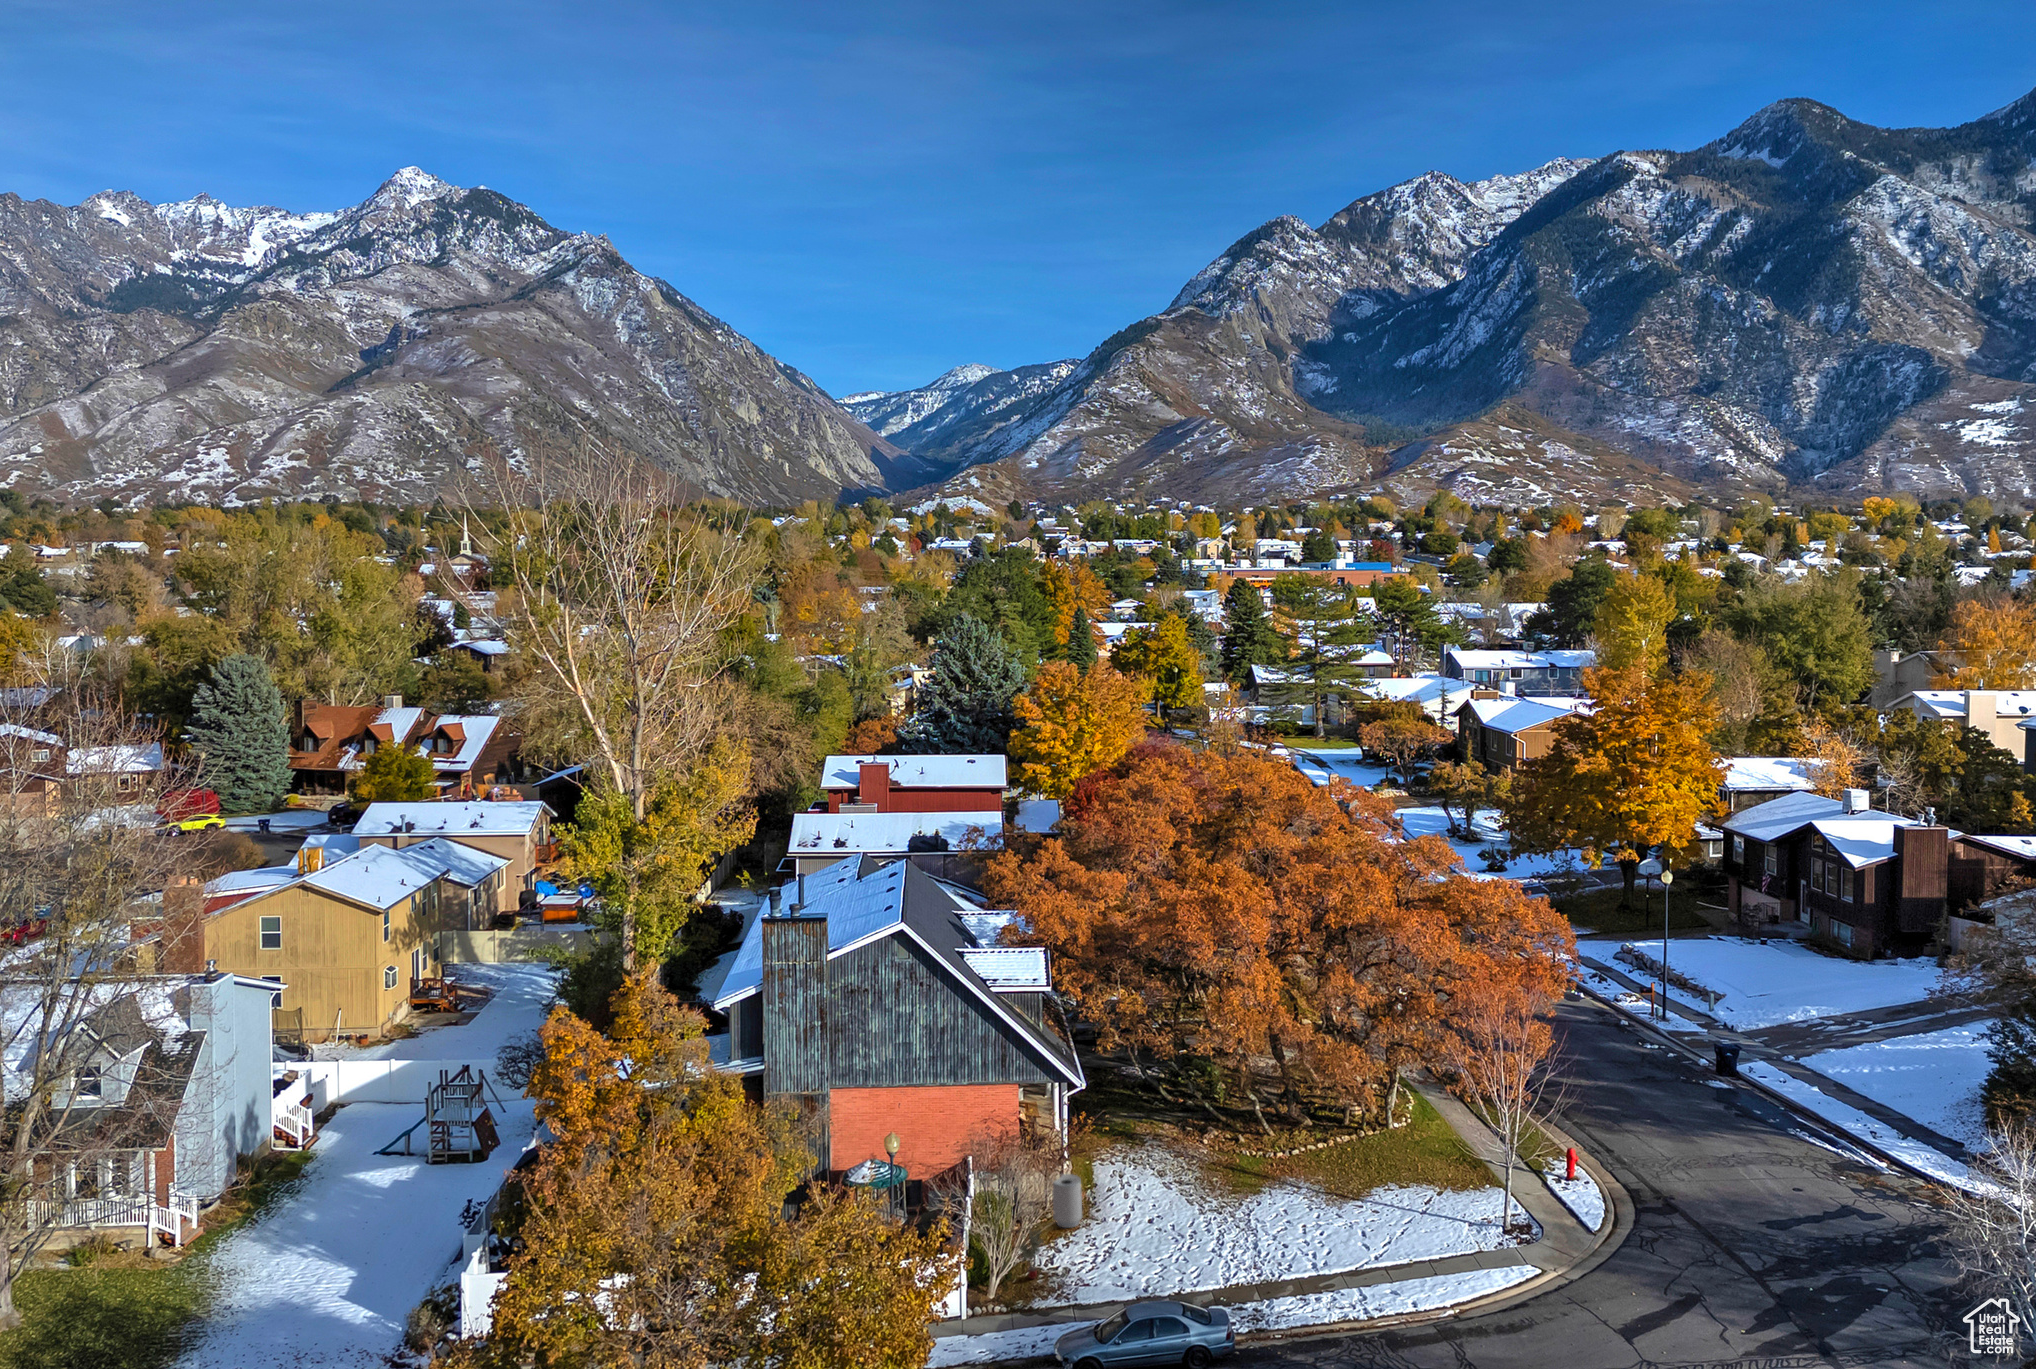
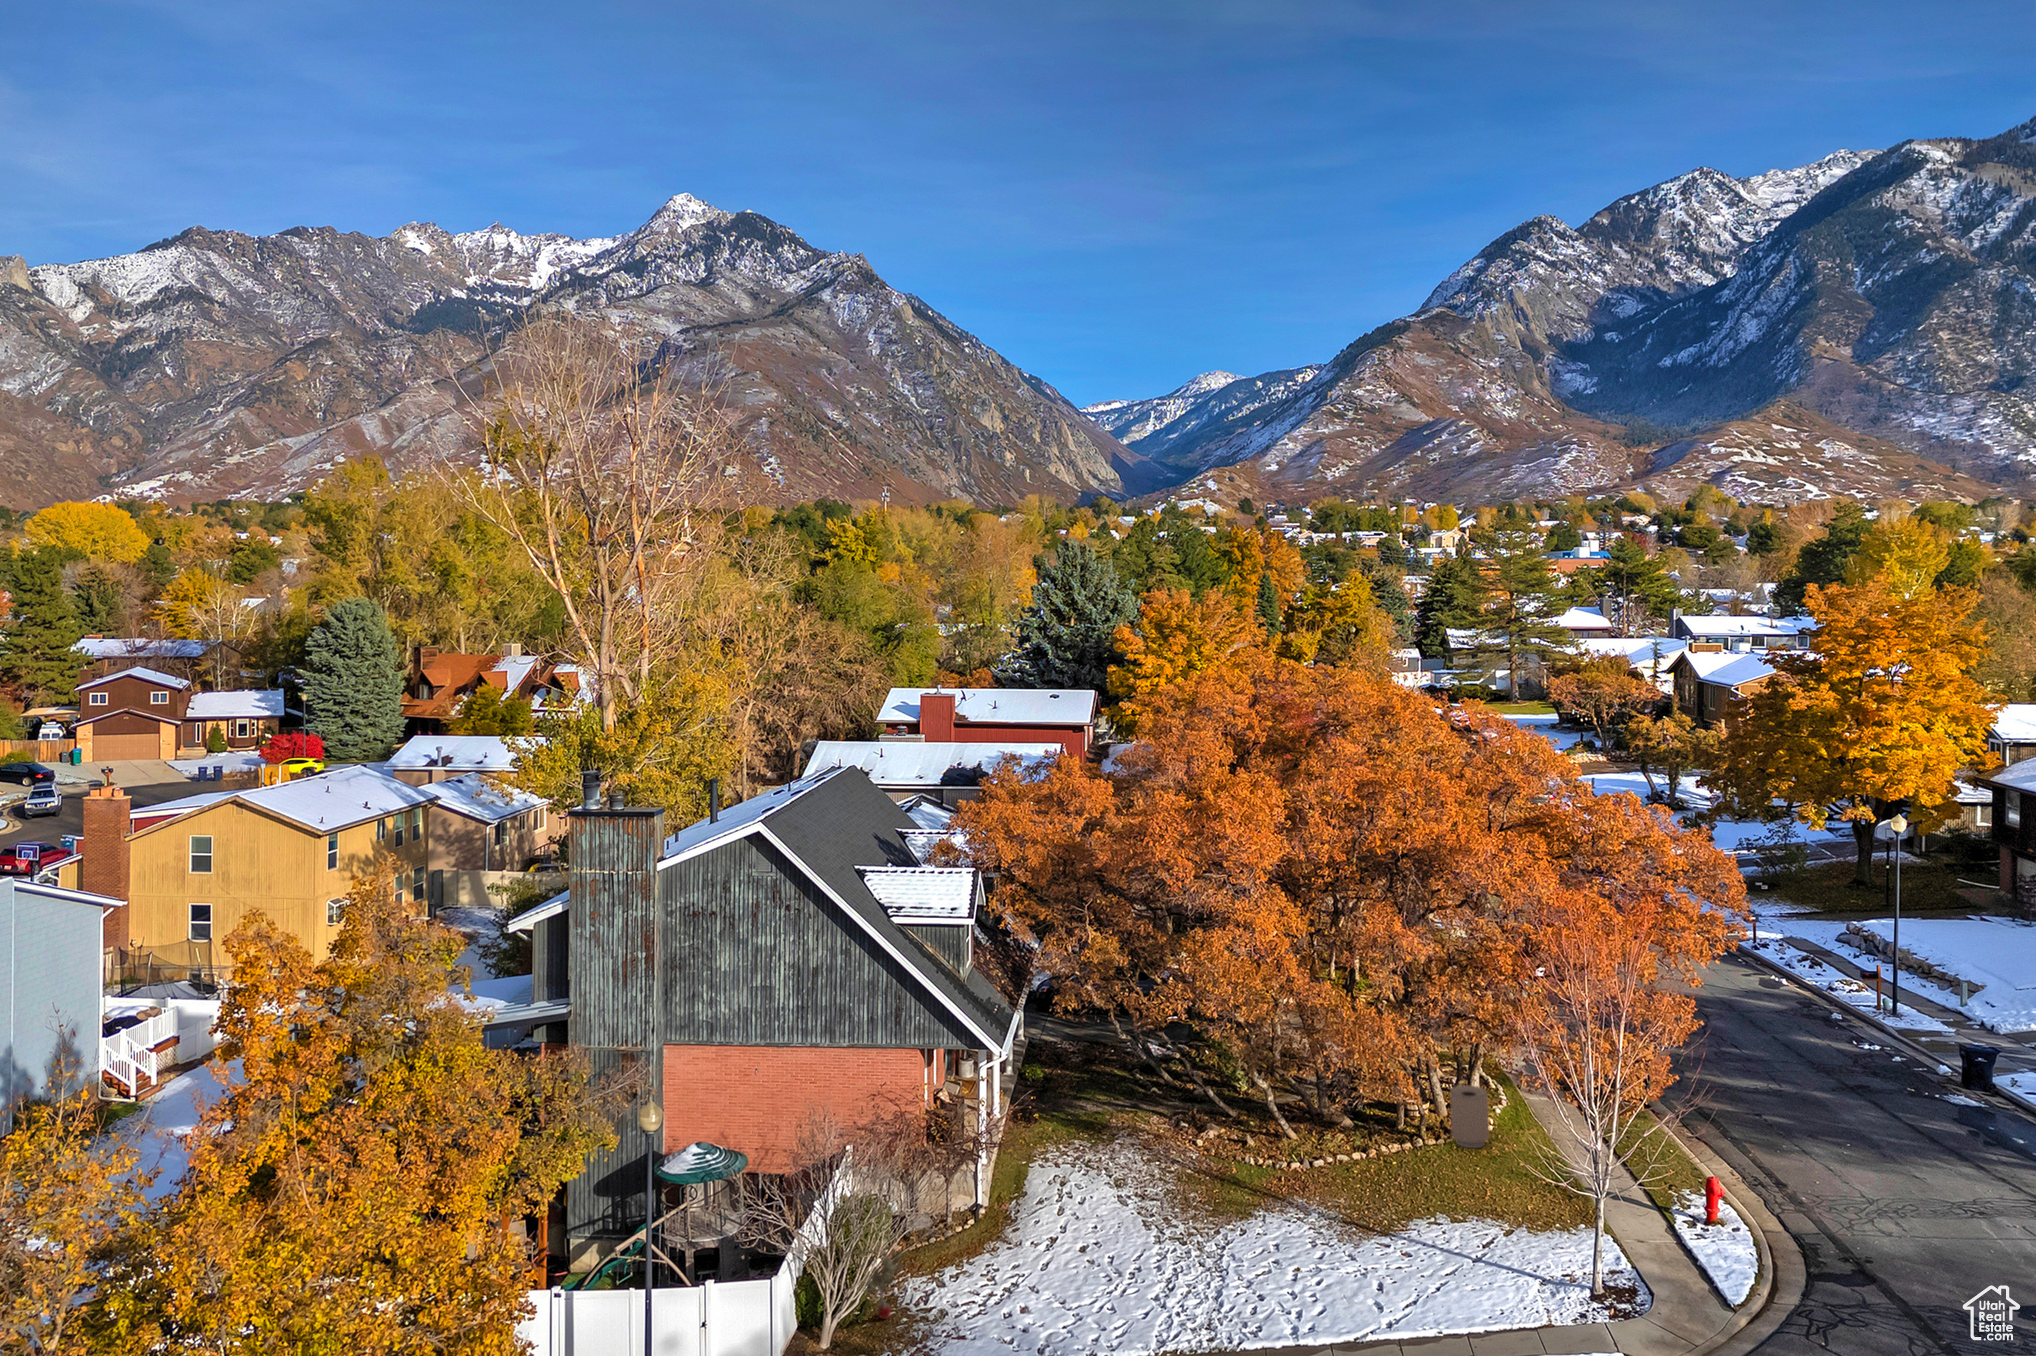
trash can: present [1052,1174,1082,1228] -> present [1450,1085,1489,1148]

